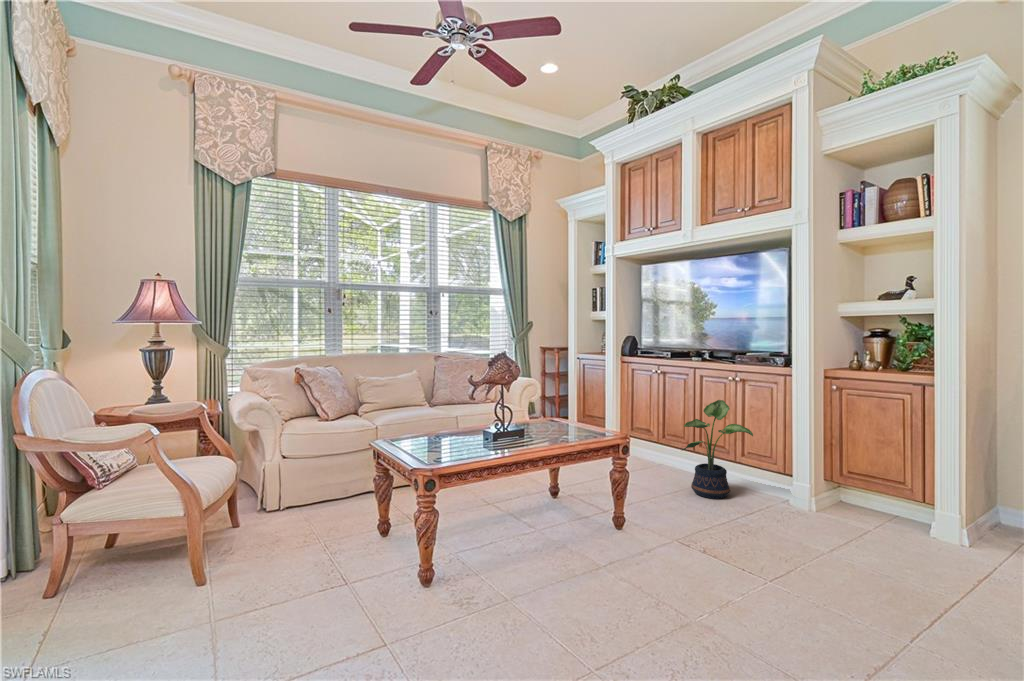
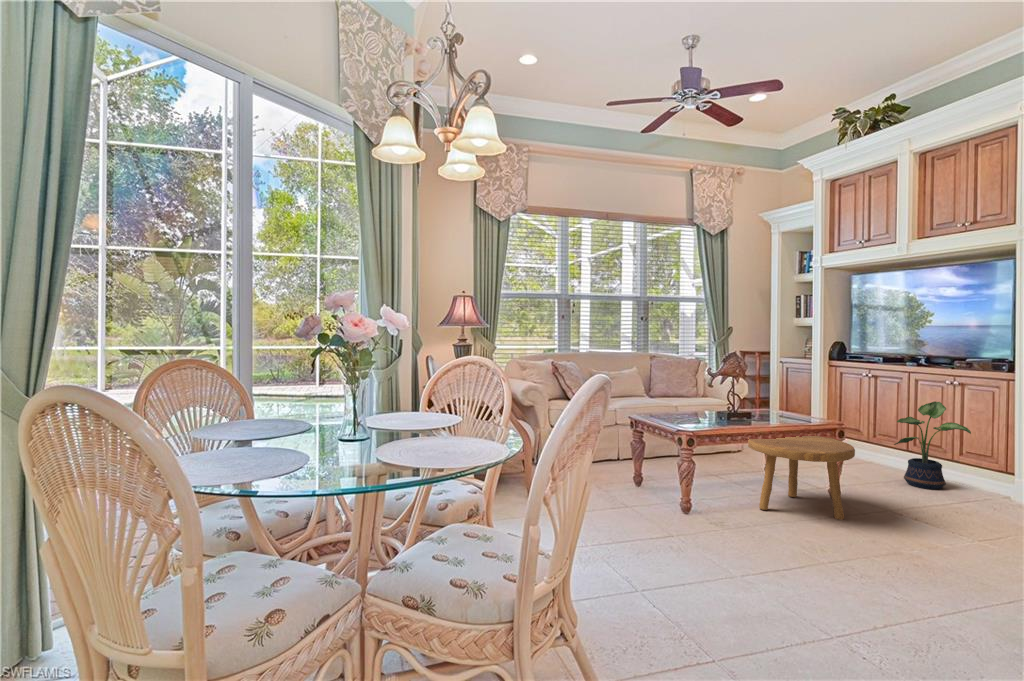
footstool: none [516,451,638,567] -> present [748,436,855,520]

